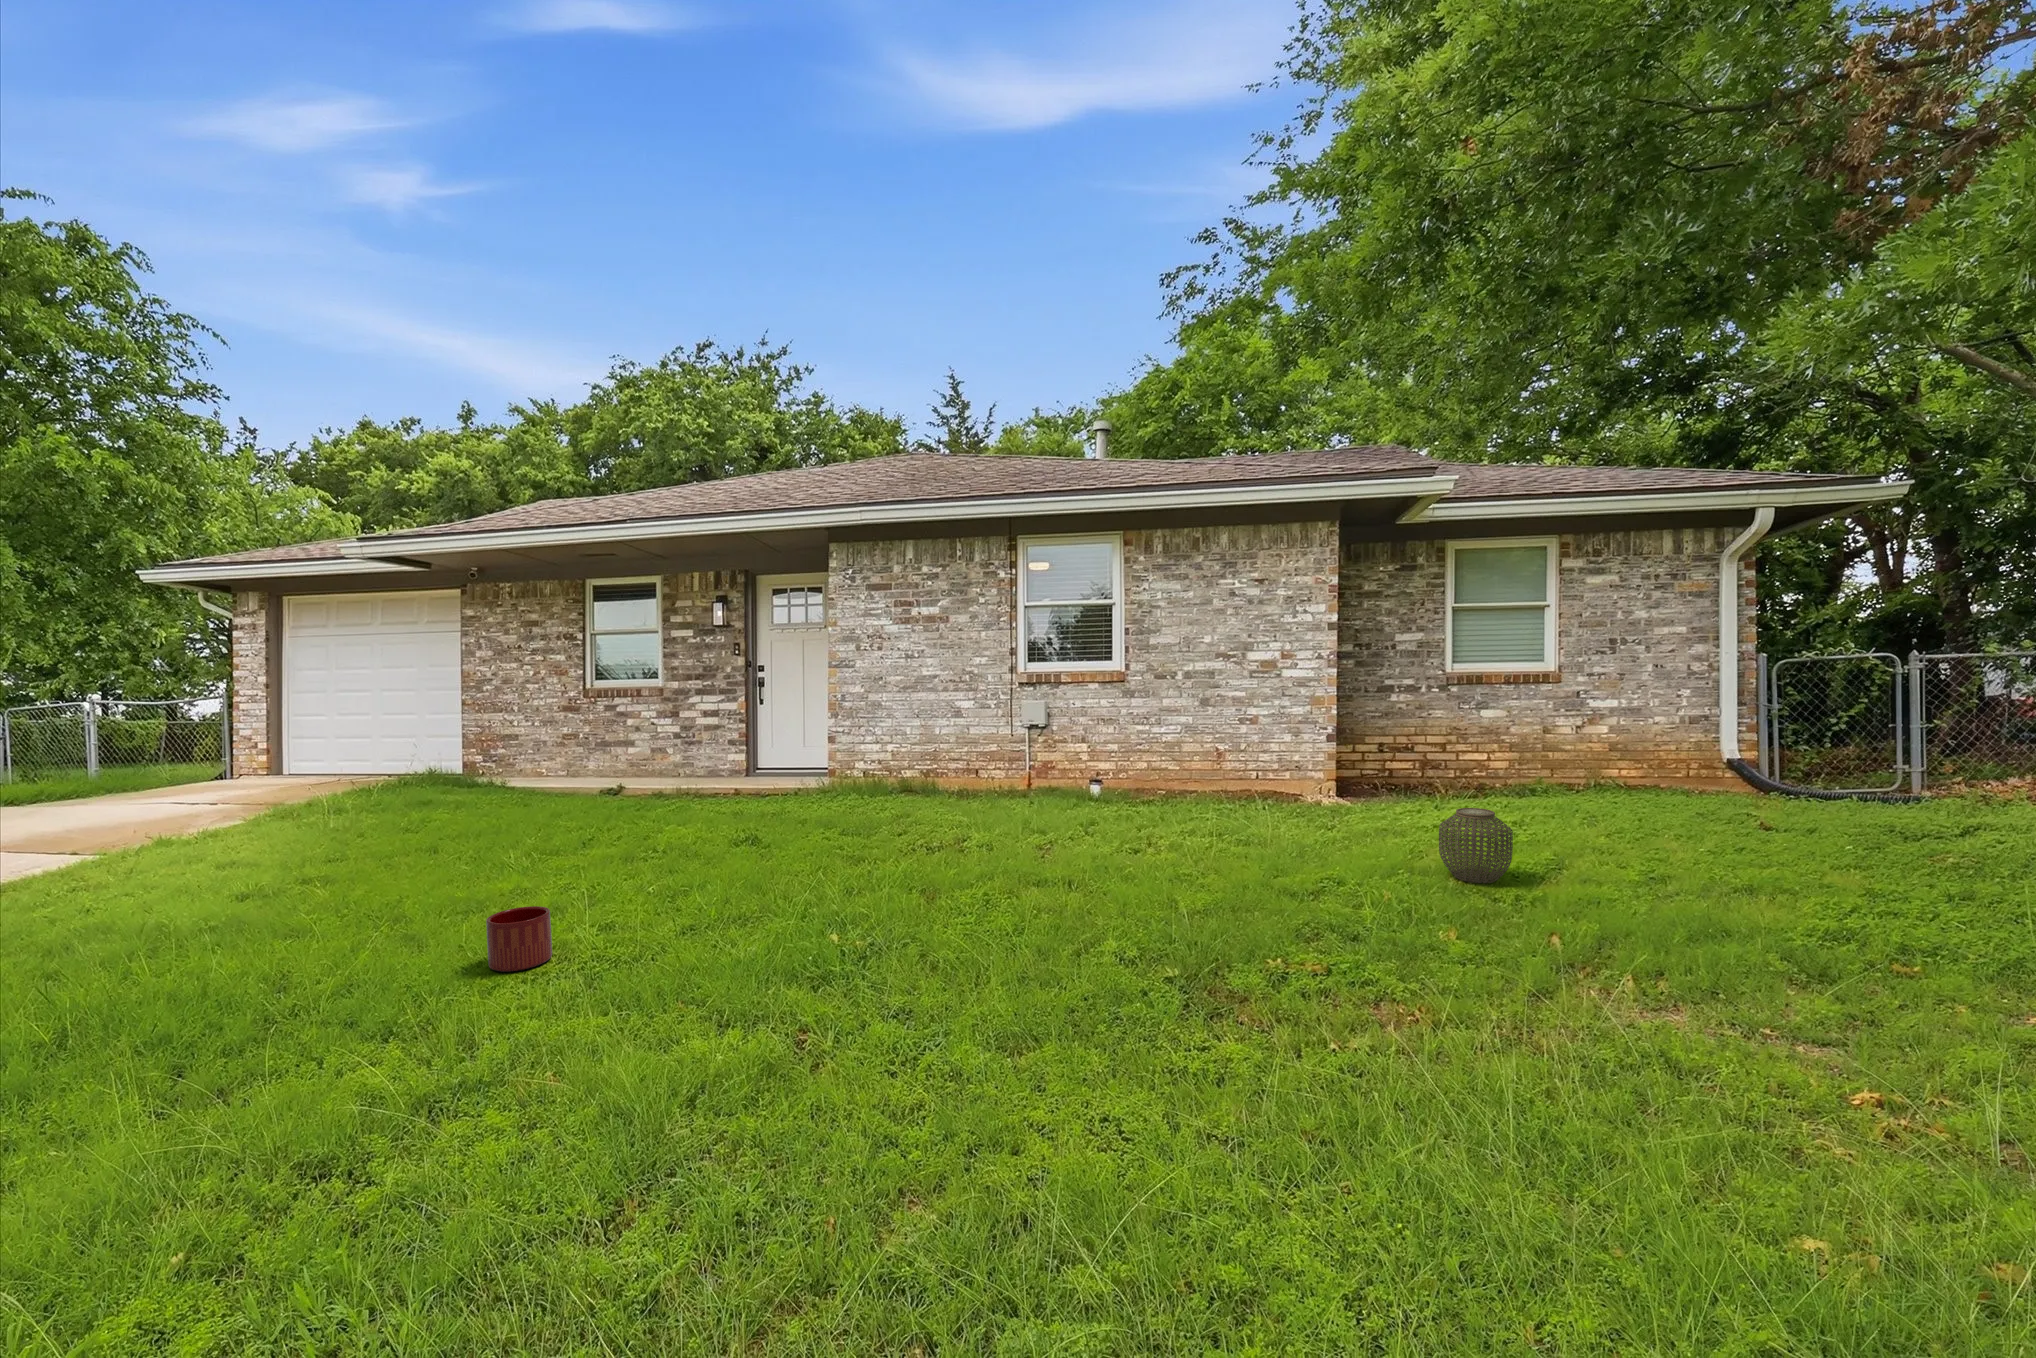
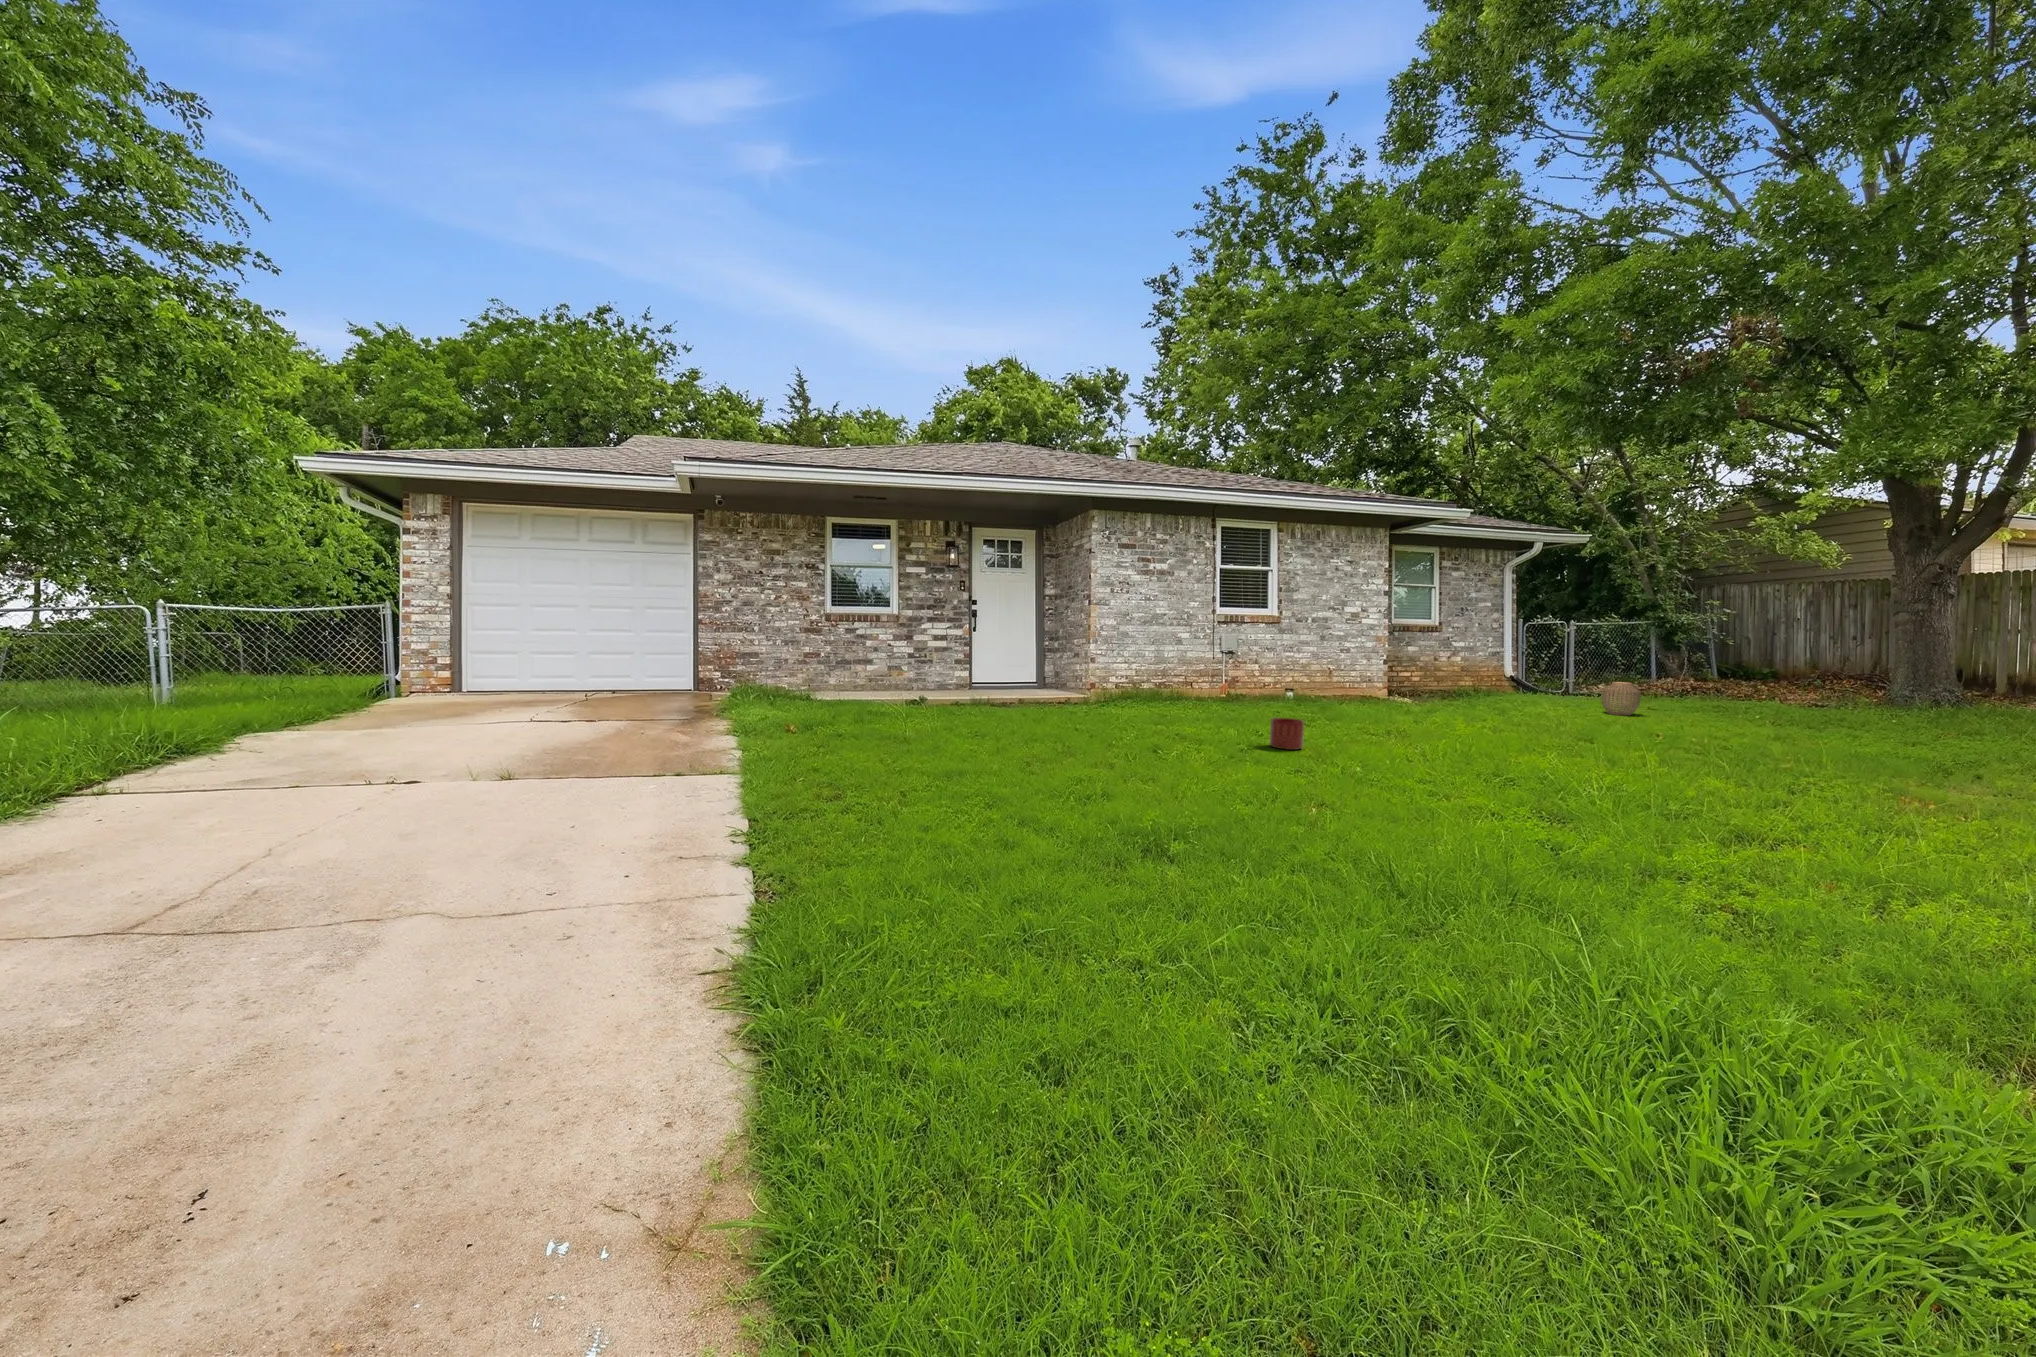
planter: present [486,906,552,972] -> present [1270,718,1304,750]

